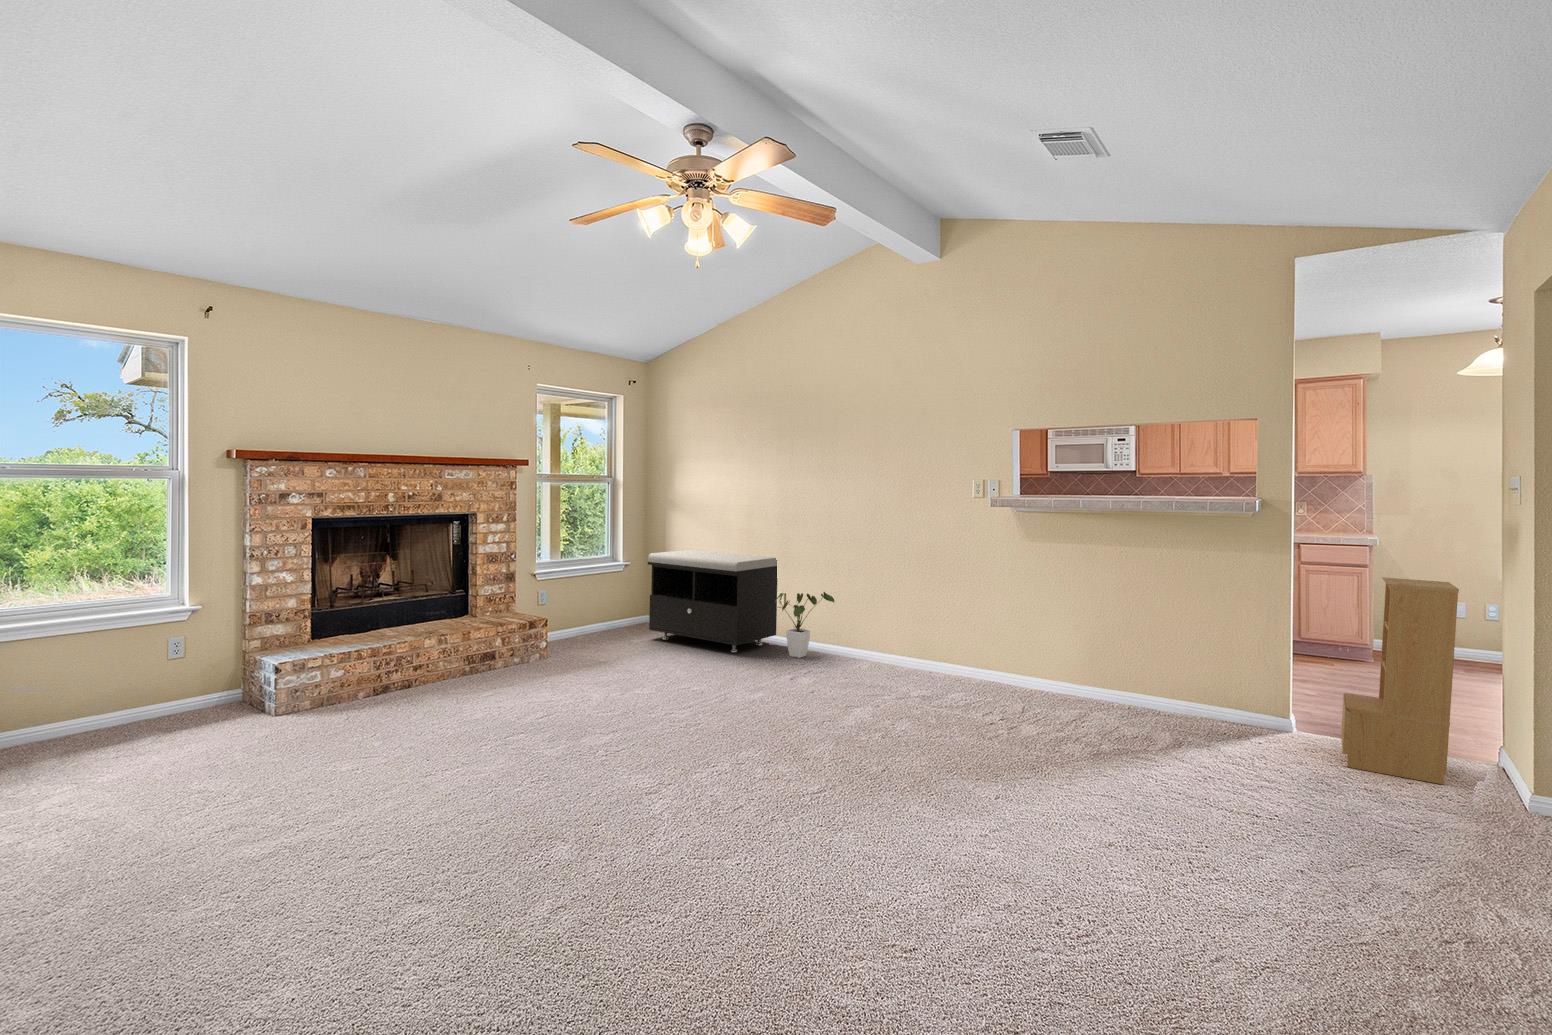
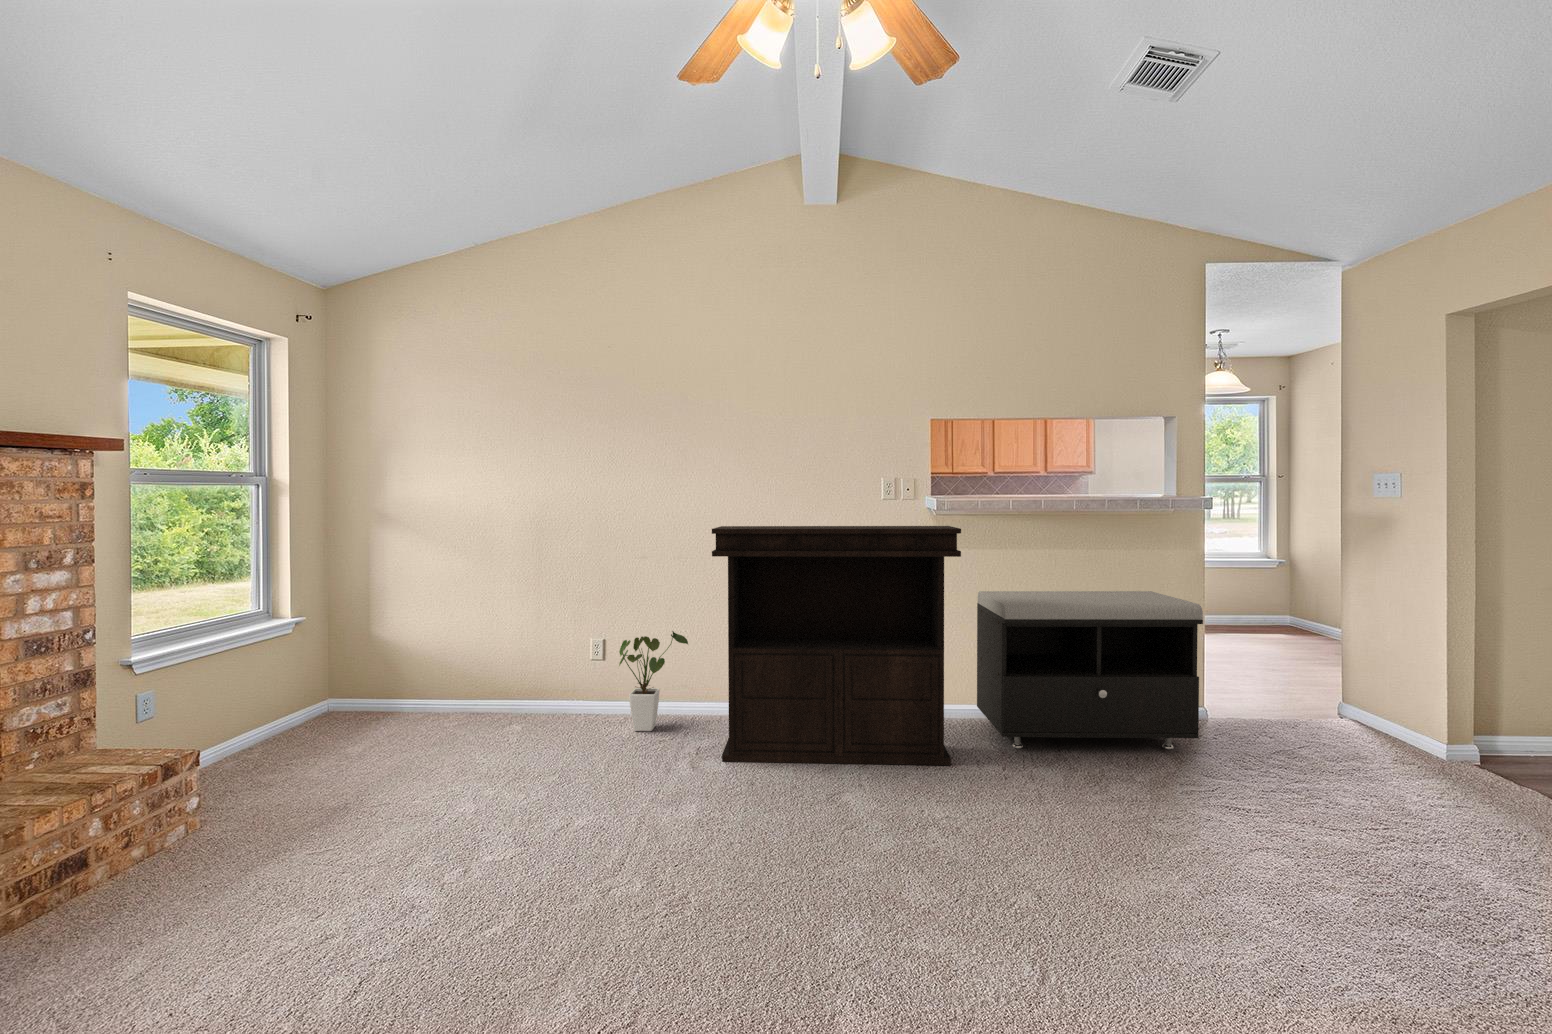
console table: none [815,519,995,707] -> present [712,526,961,765]
storage bench: present [648,550,777,652] -> present [977,591,1203,749]
bookshelf: present [1341,577,1459,784] -> none [1293,555,1428,755]

